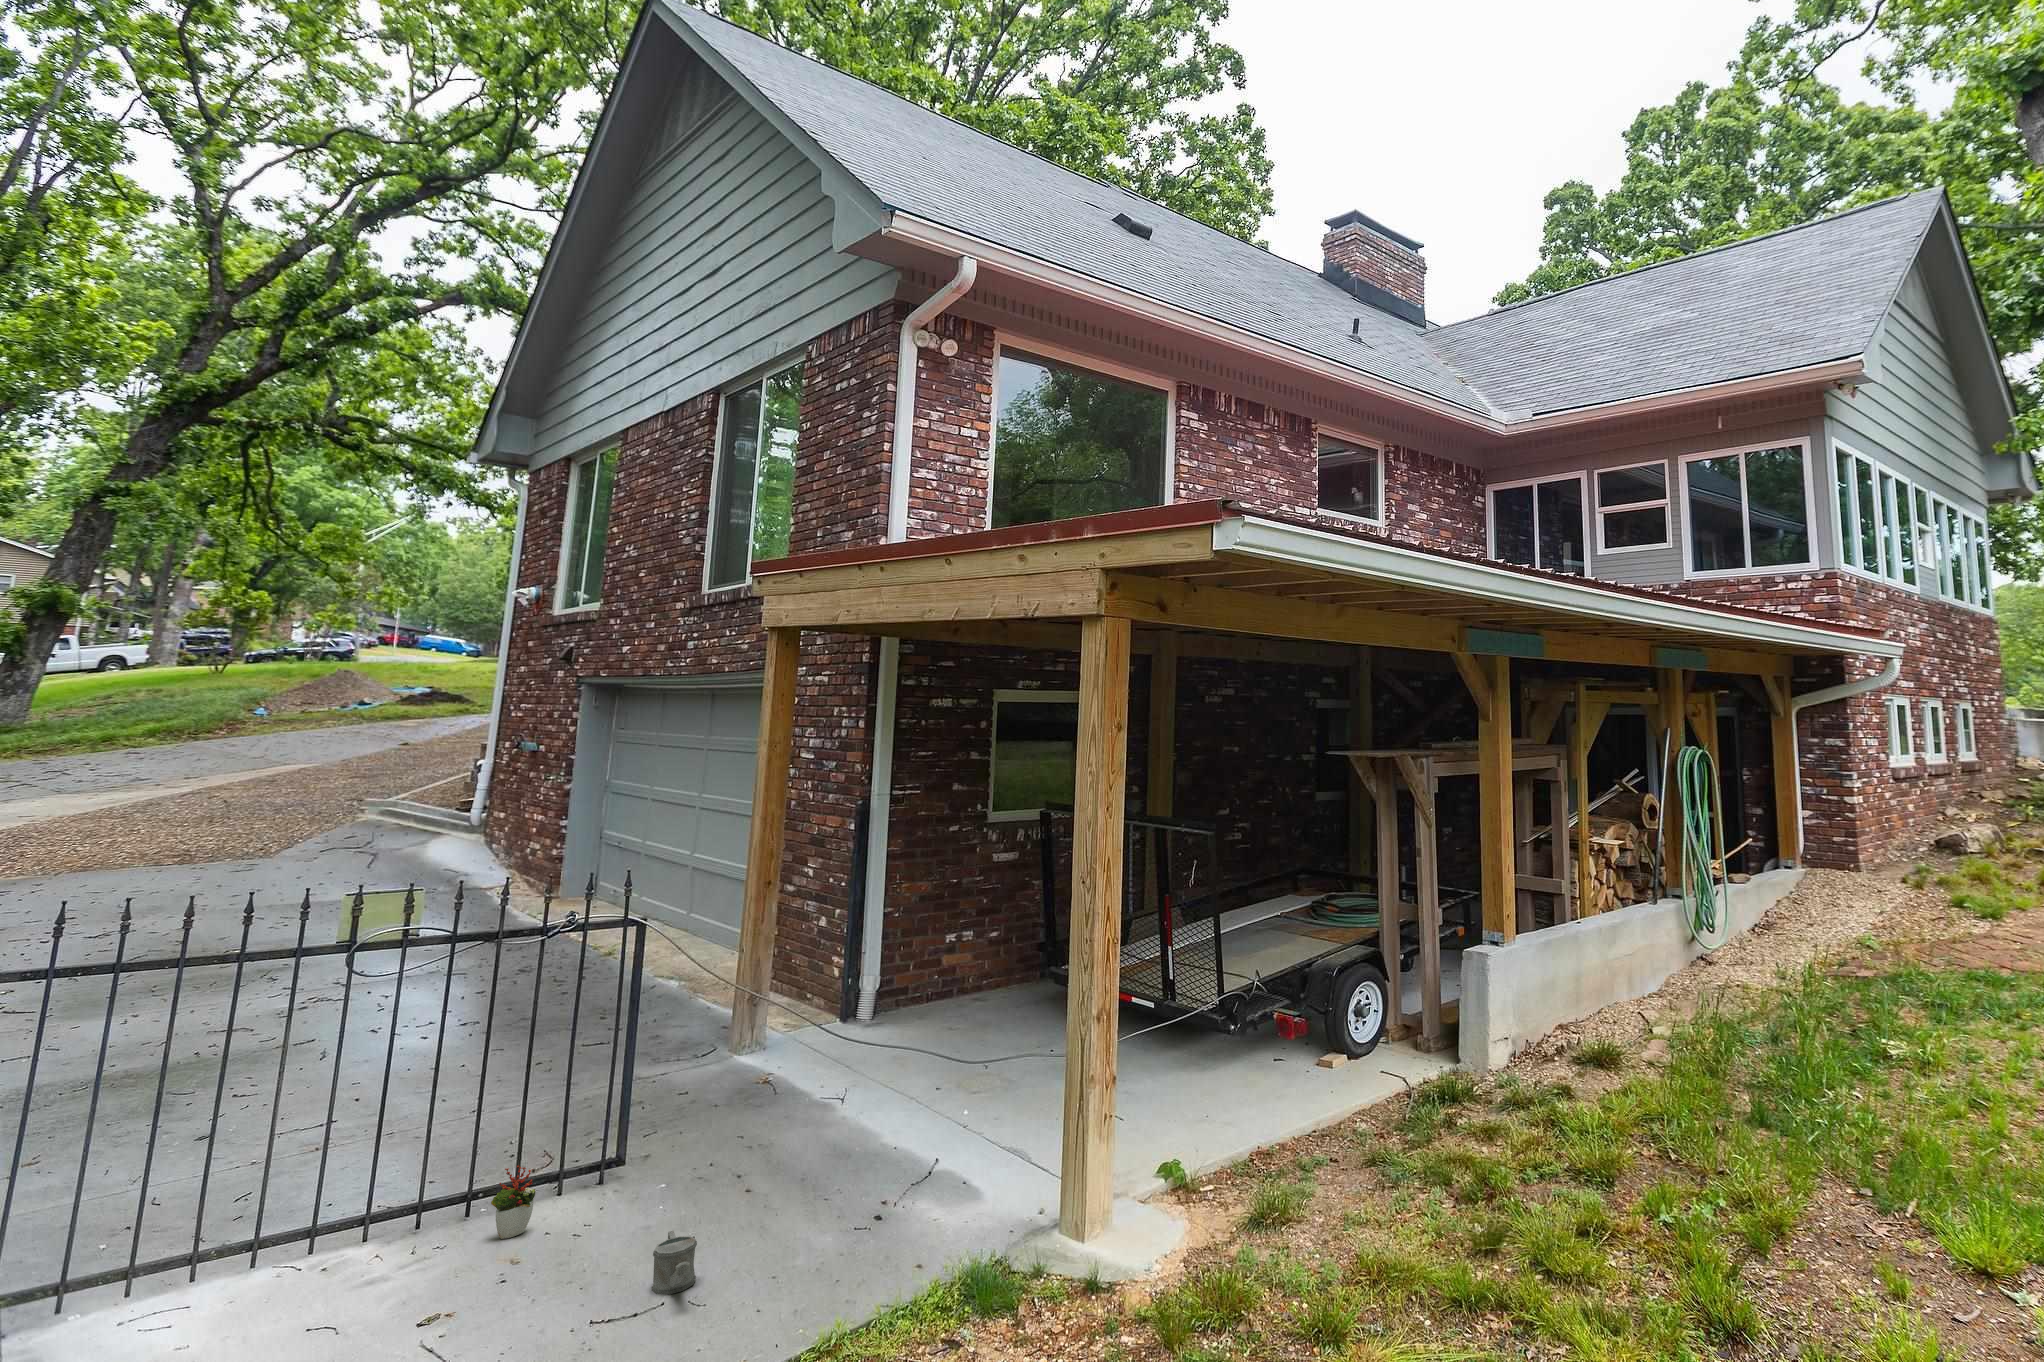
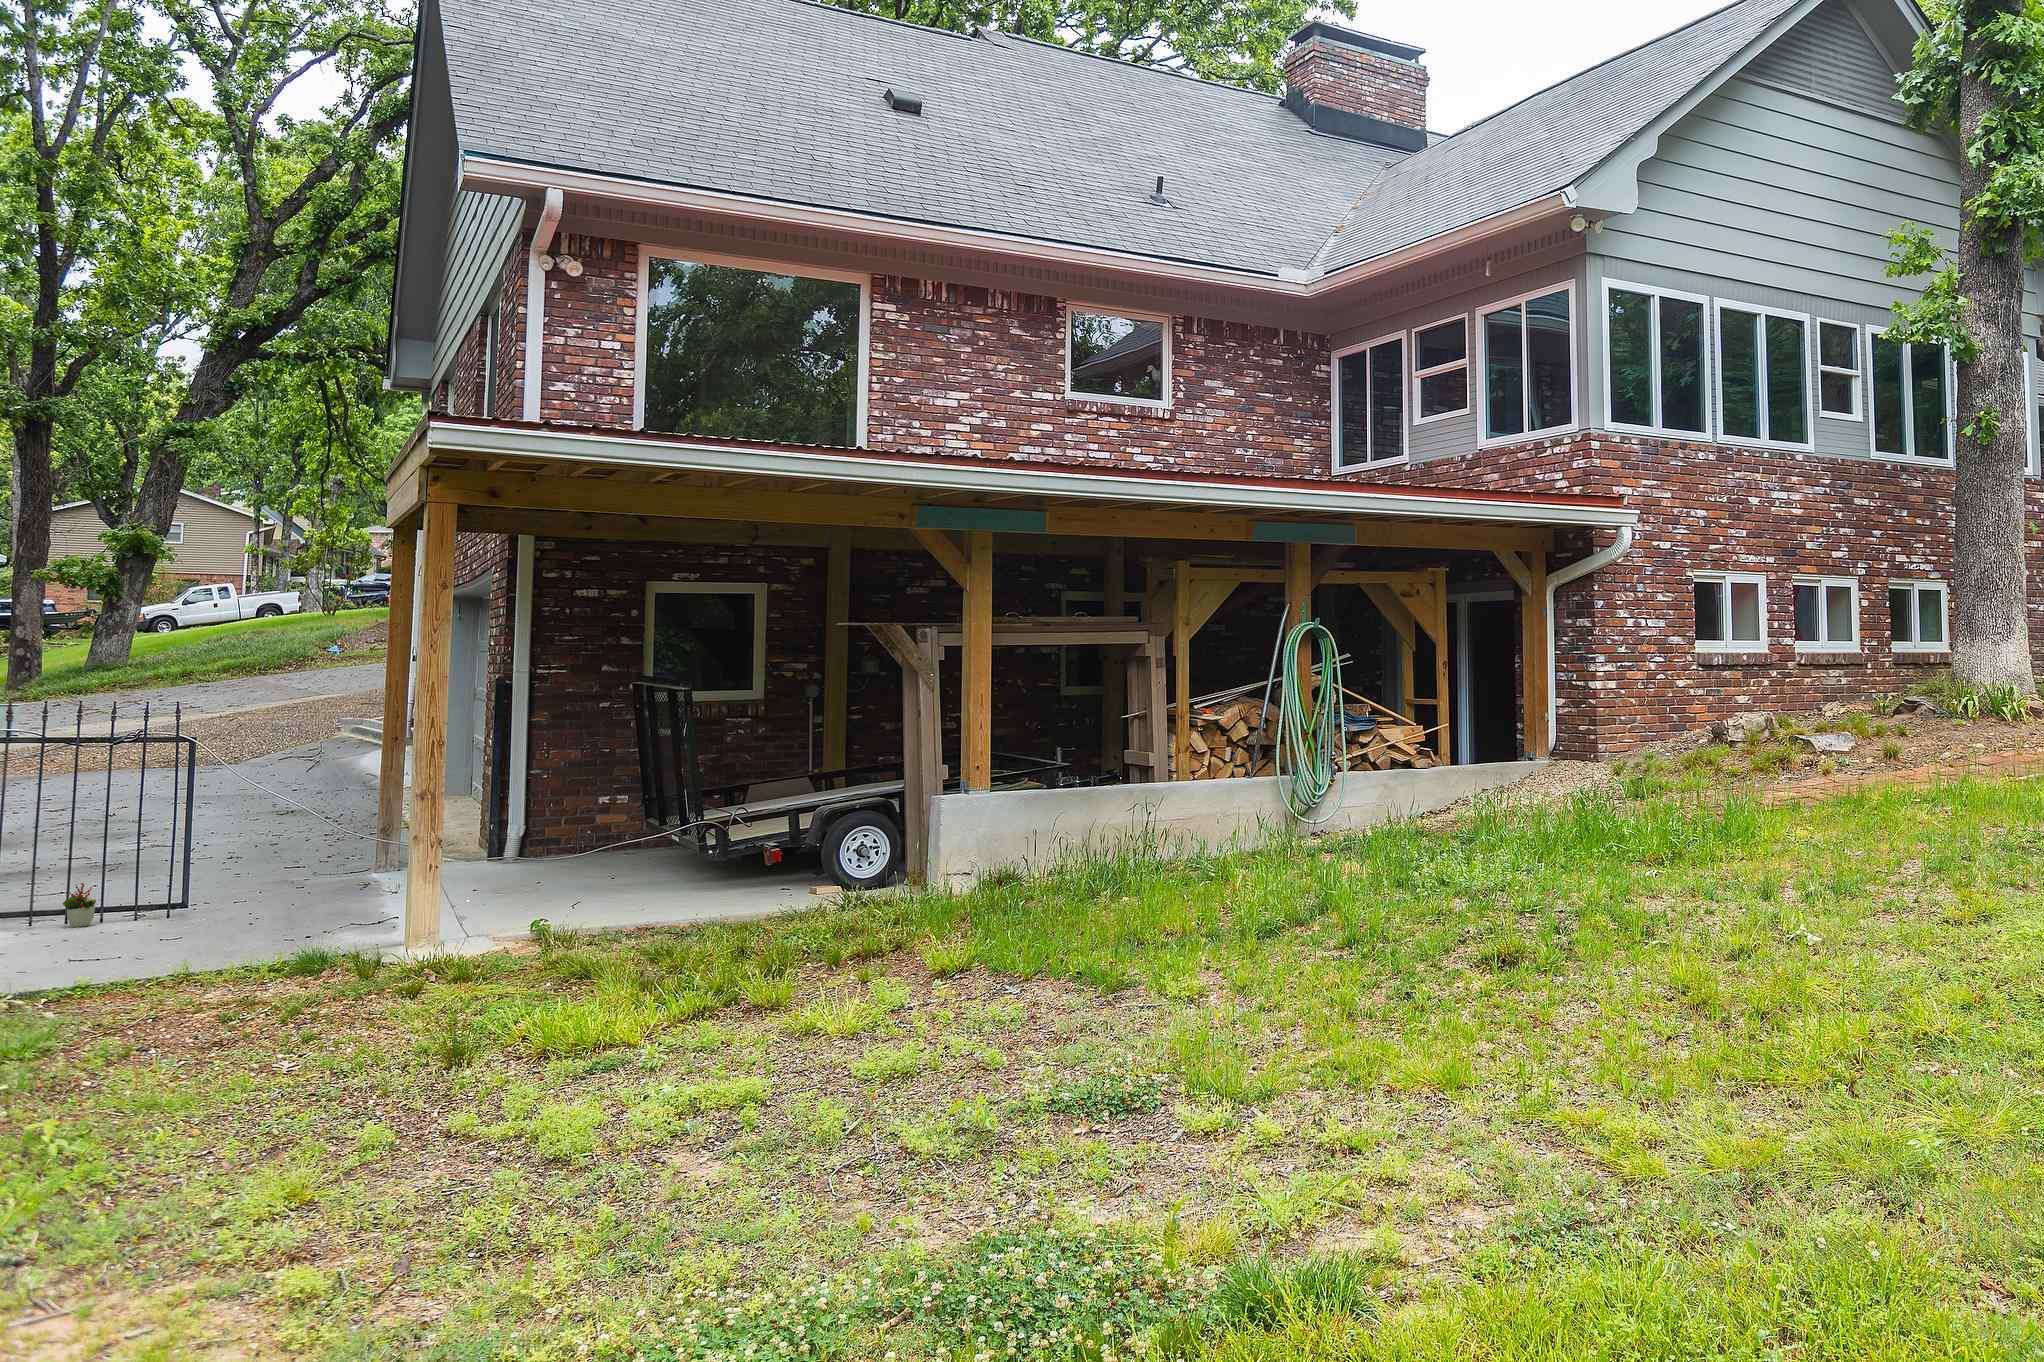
watering can: present [652,1231,697,1295] -> none [96,920,135,952]

